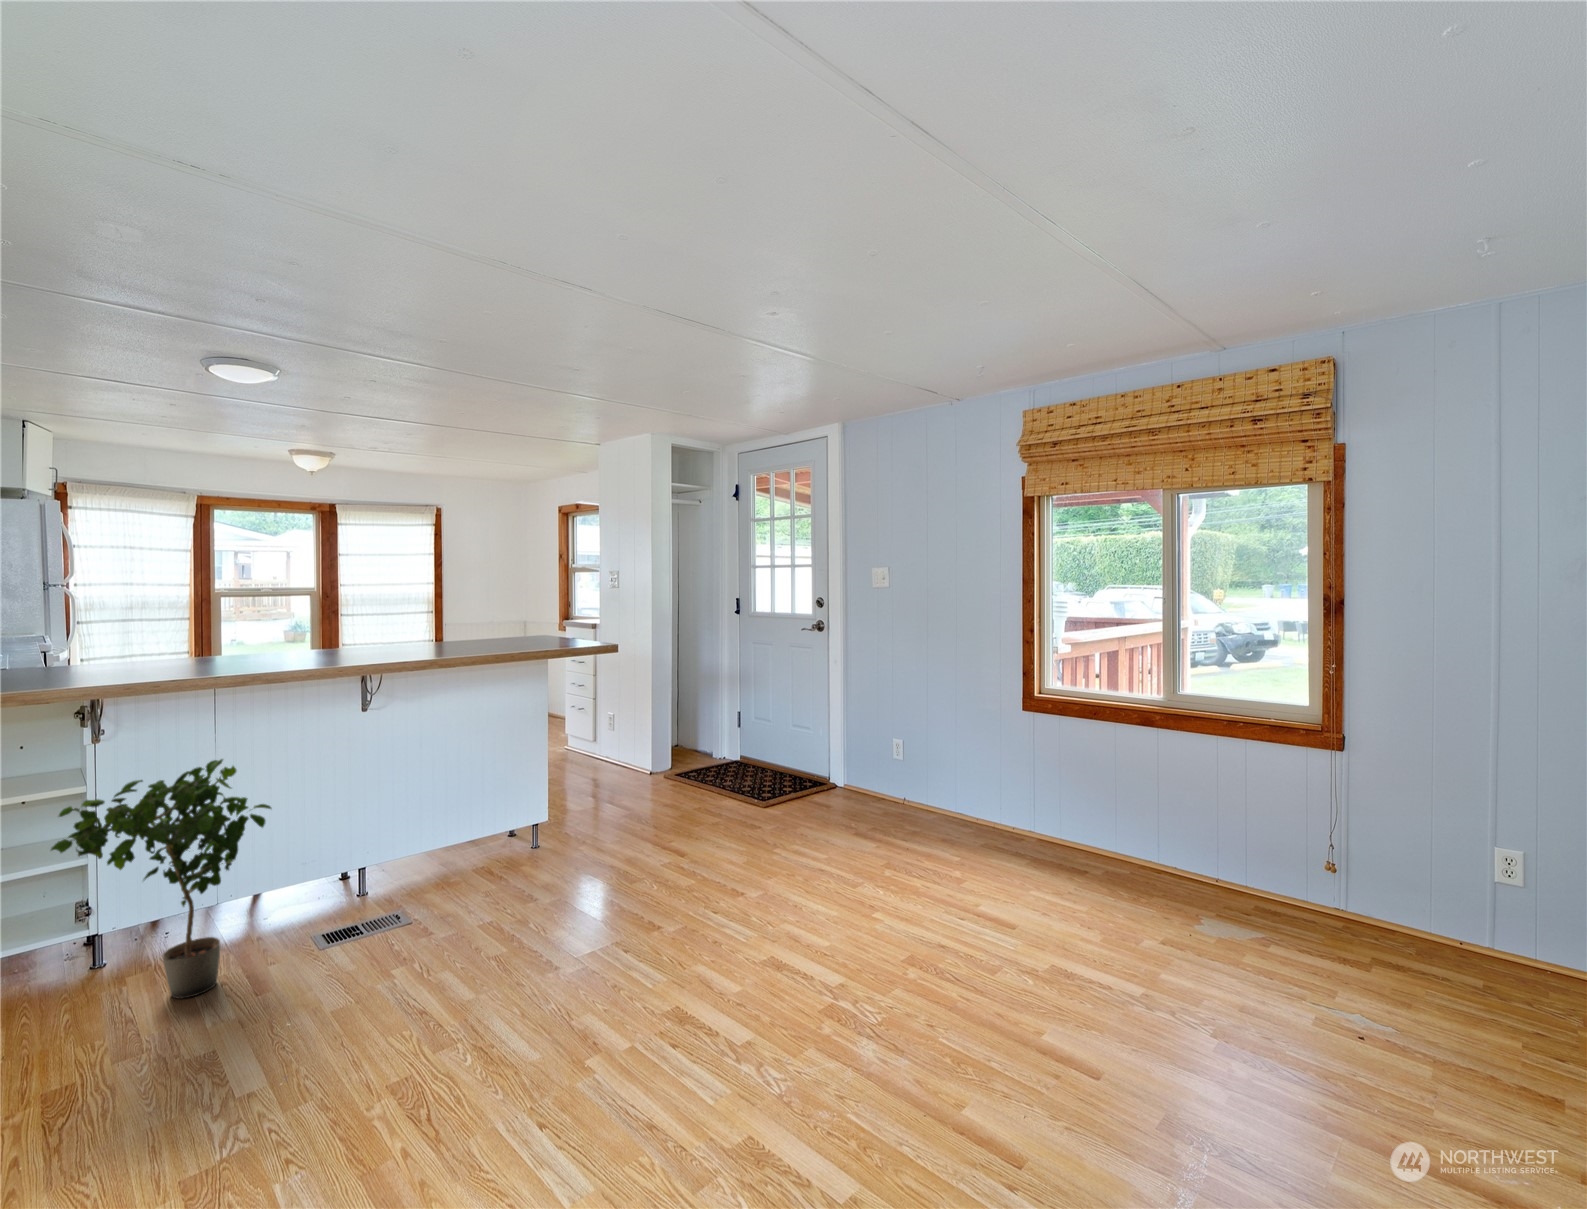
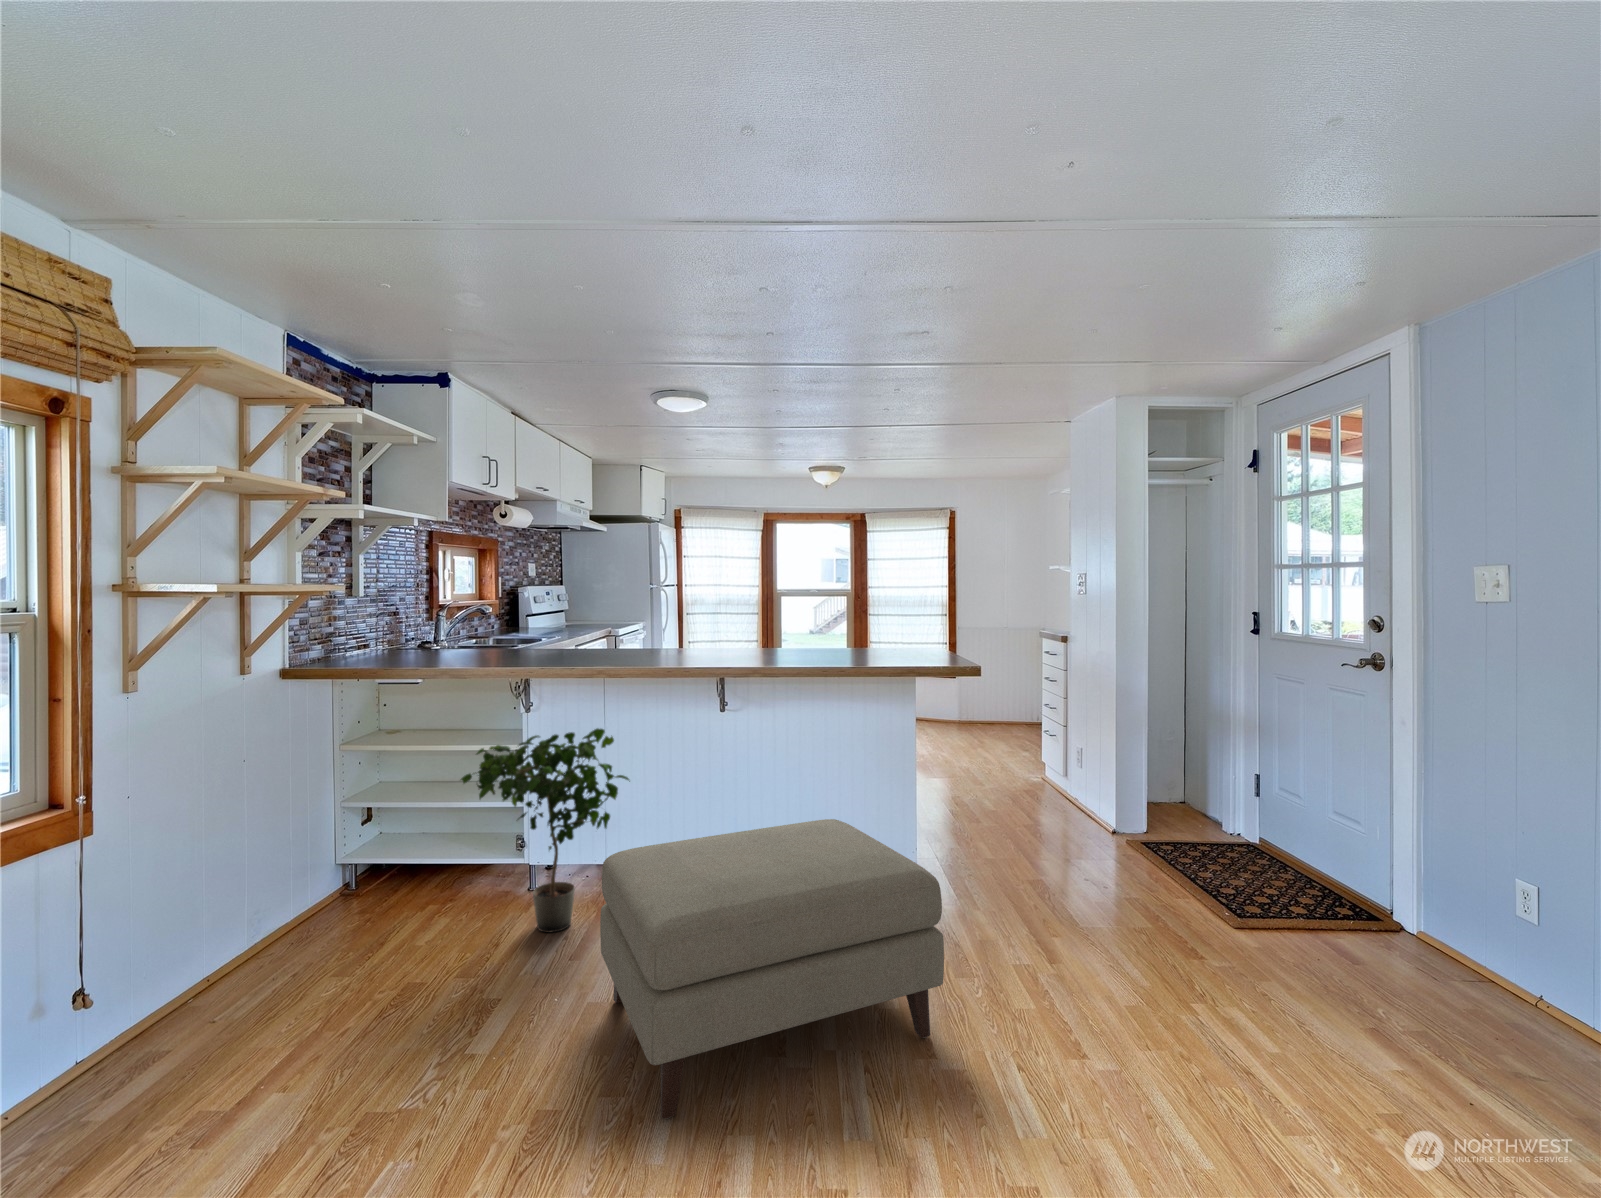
ottoman: none [344,792,654,1037] -> present [600,819,944,1119]

